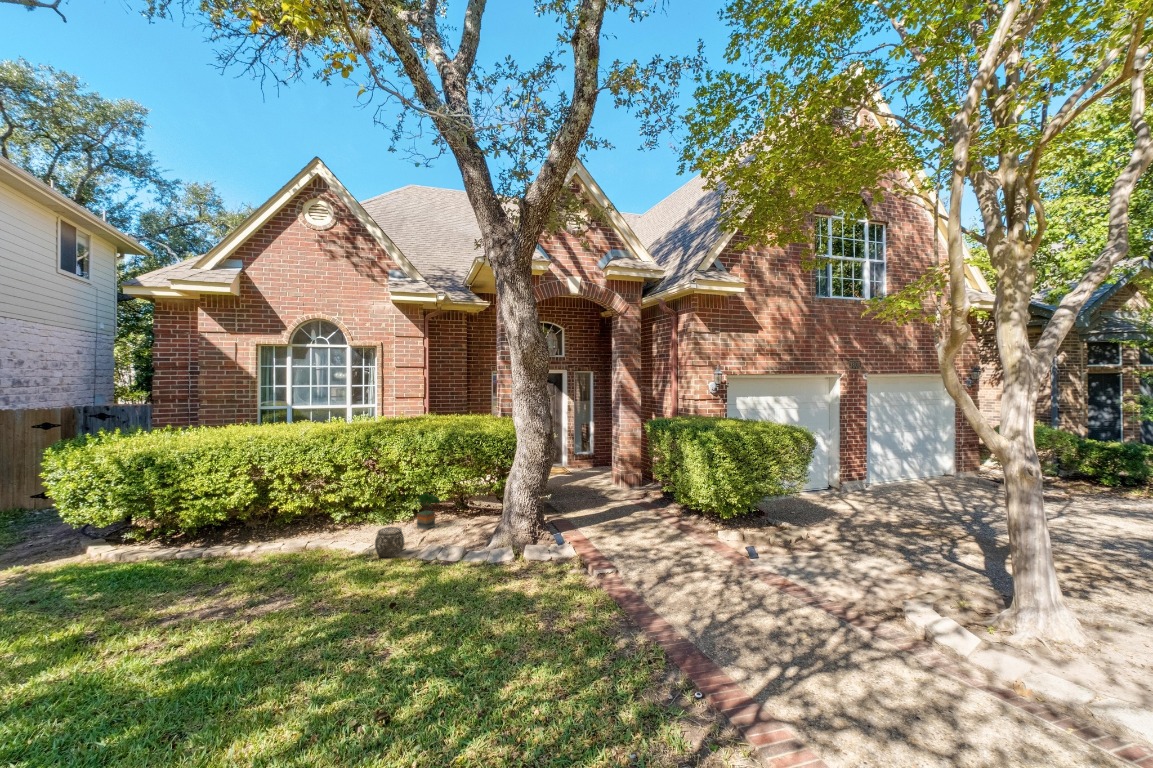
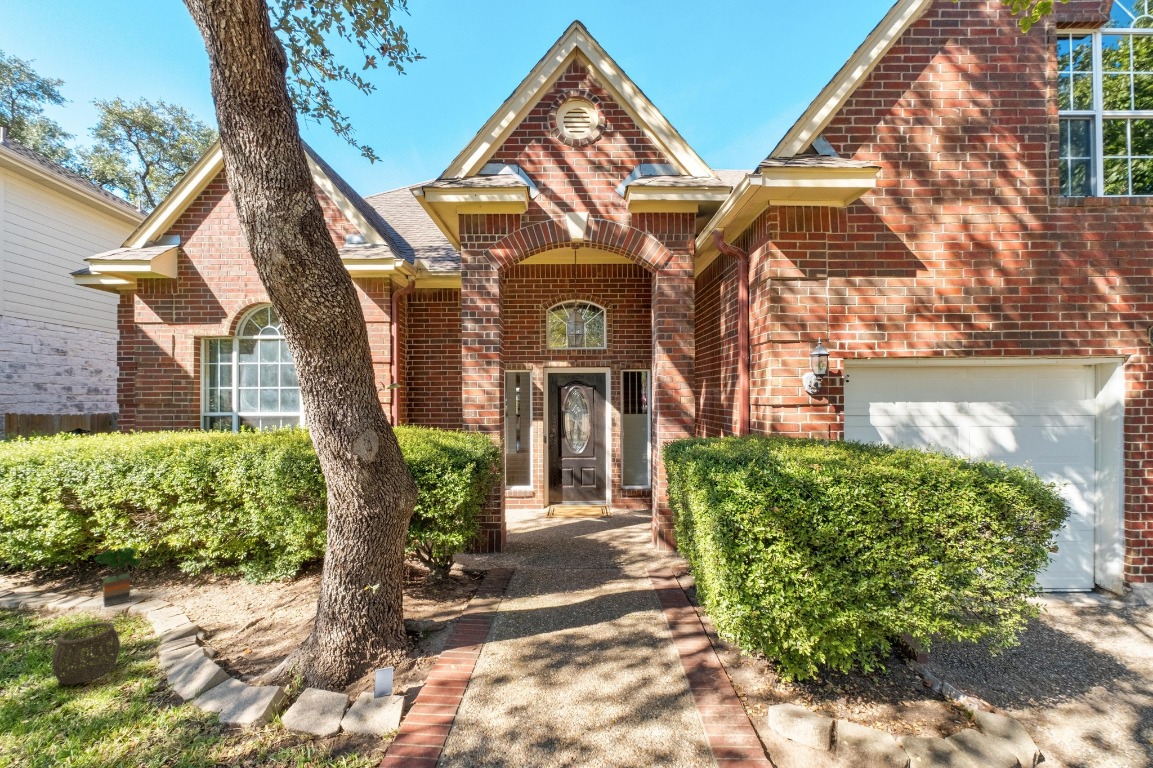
potted tree: present [415,494,440,530] -> present [95,547,141,607]

